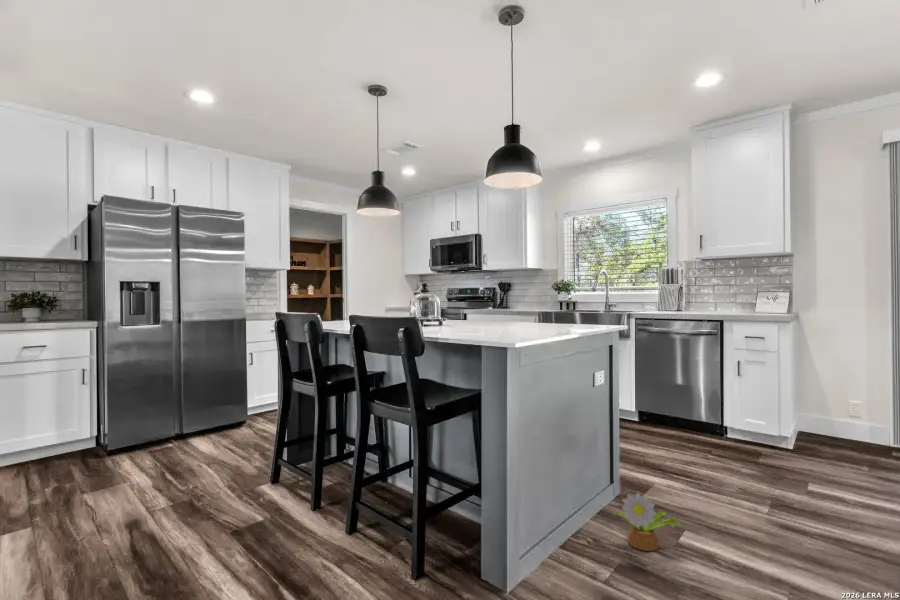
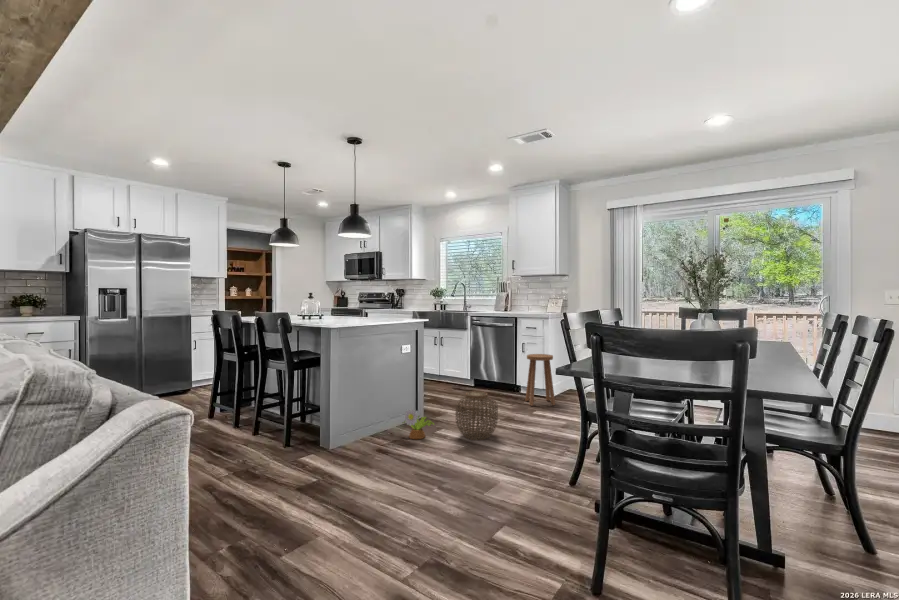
stool: none [750,379,815,465] -> present [525,354,555,406]
woven basket: none [715,460,812,561] -> present [456,391,498,440]

